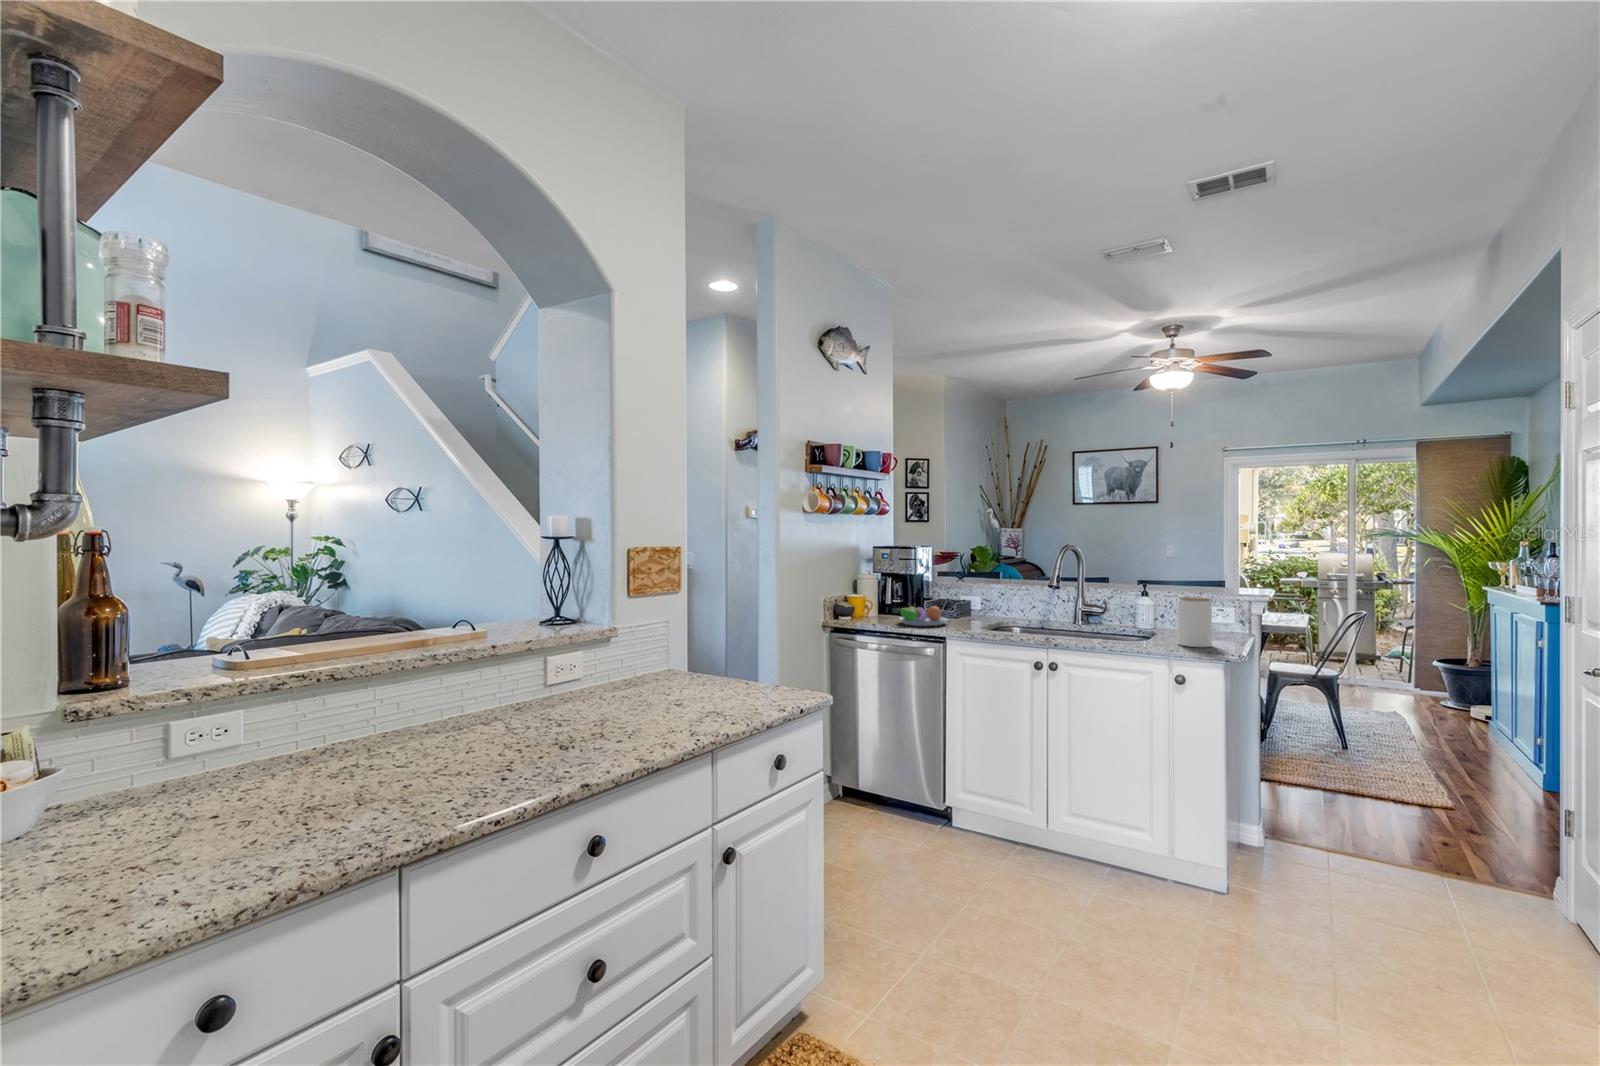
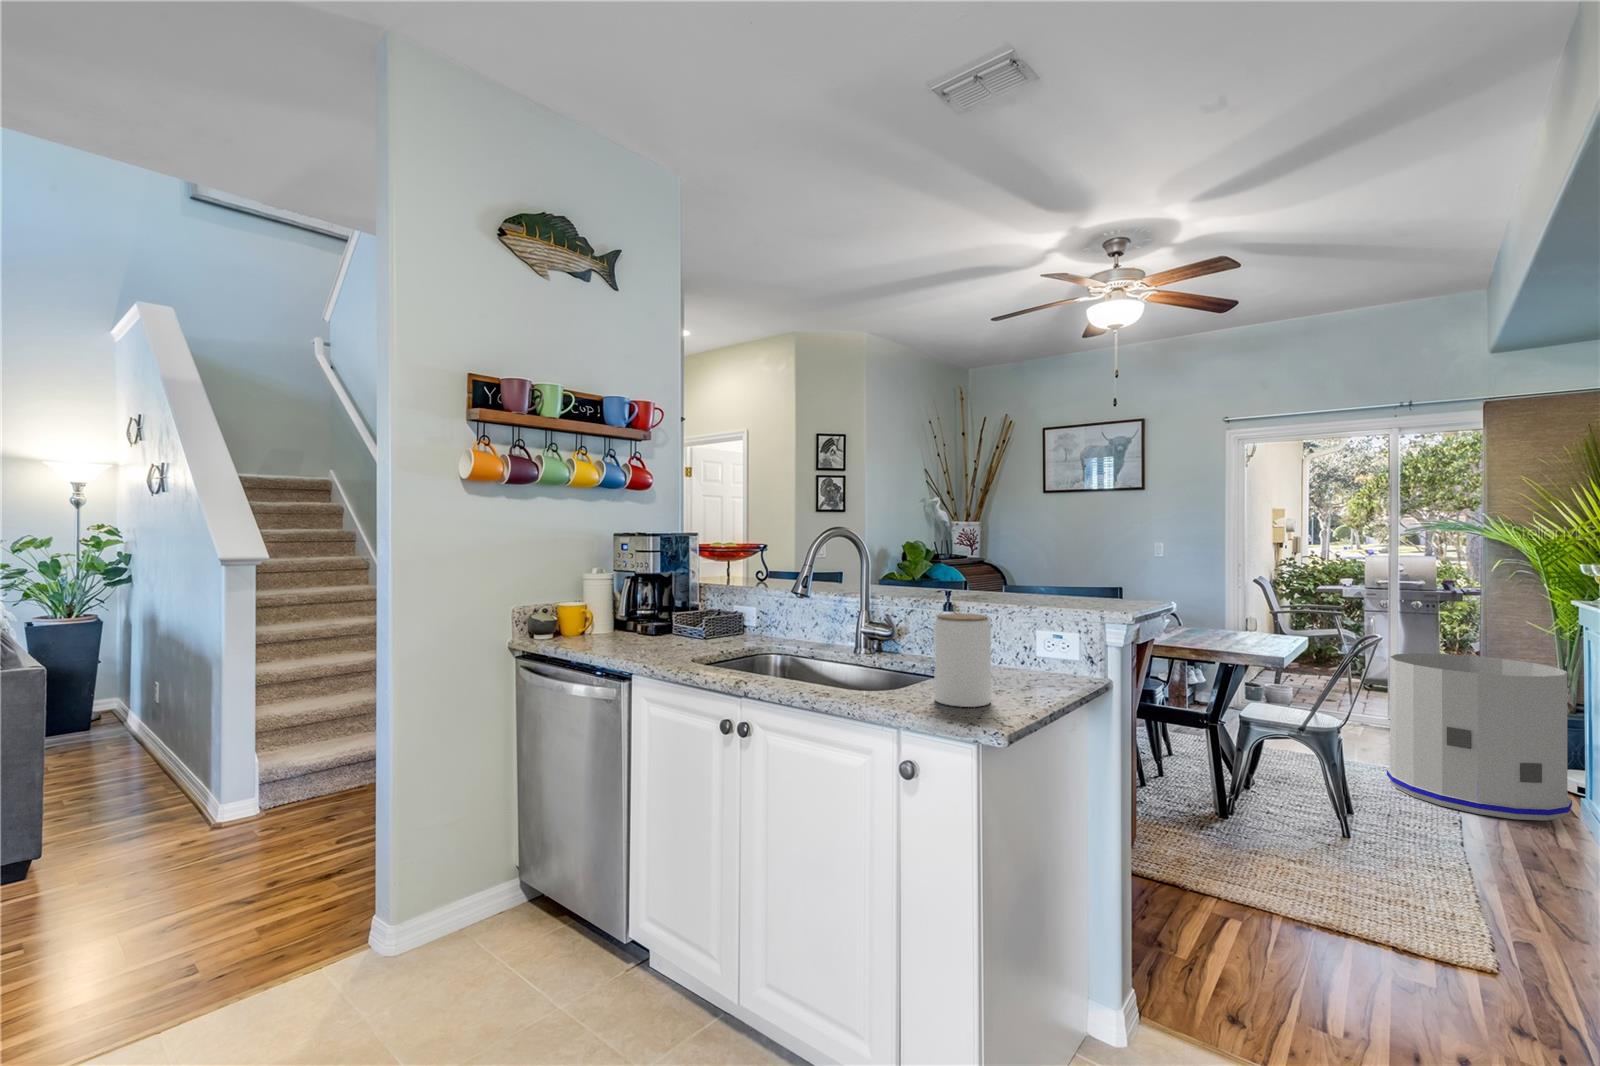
fruit bowl: present [895,606,947,626] -> none [589,614,671,650]
trash can: none [1361,627,1483,736] -> present [1387,653,1572,821]

